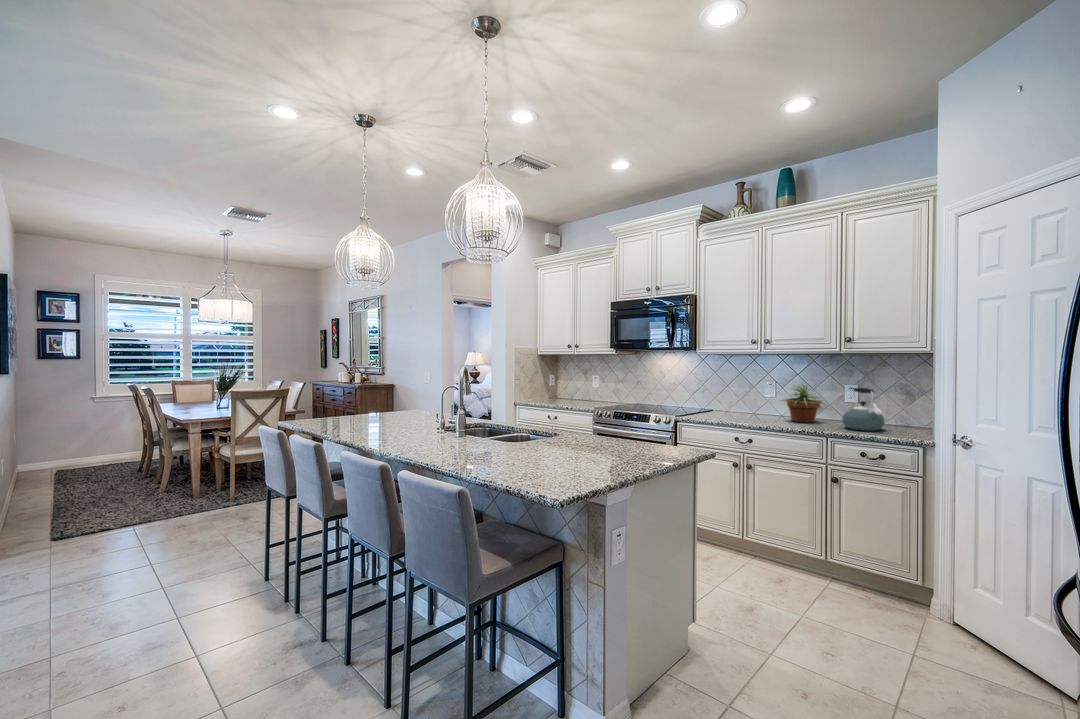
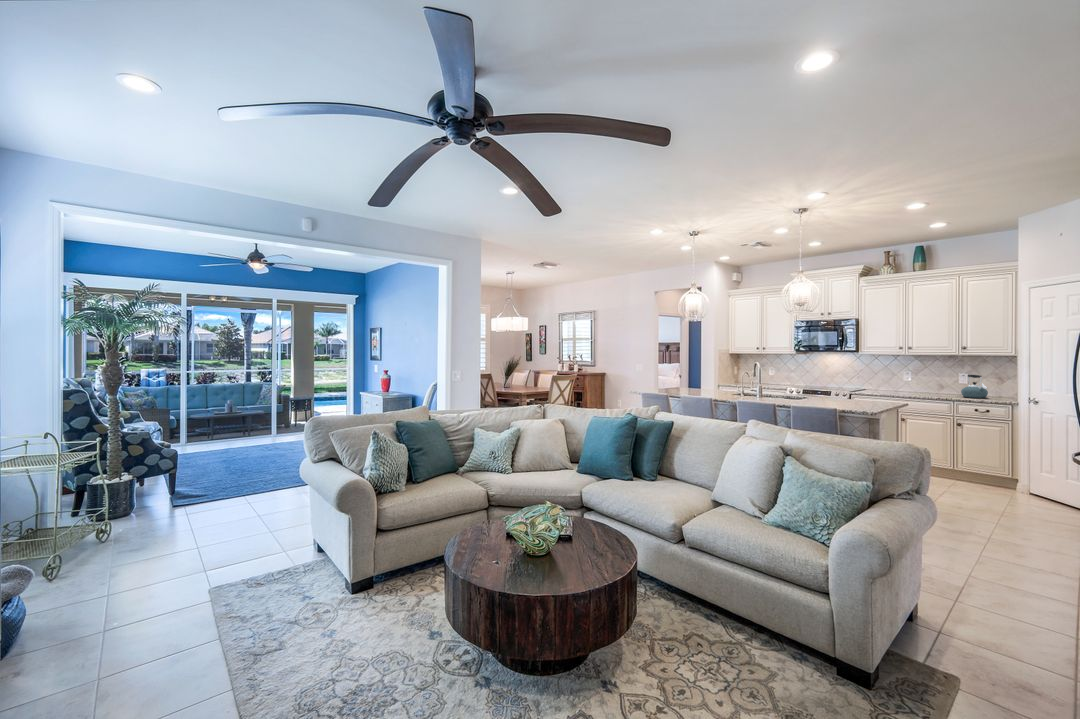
potted plant: present [782,385,824,422] -> none [916,372,953,395]

